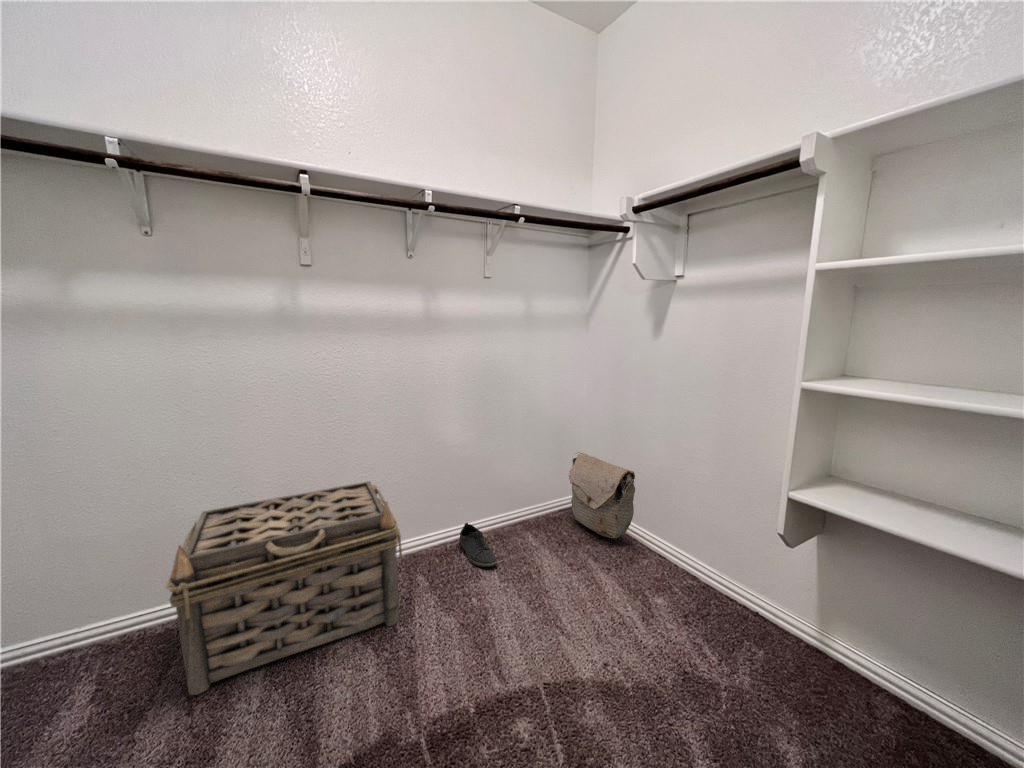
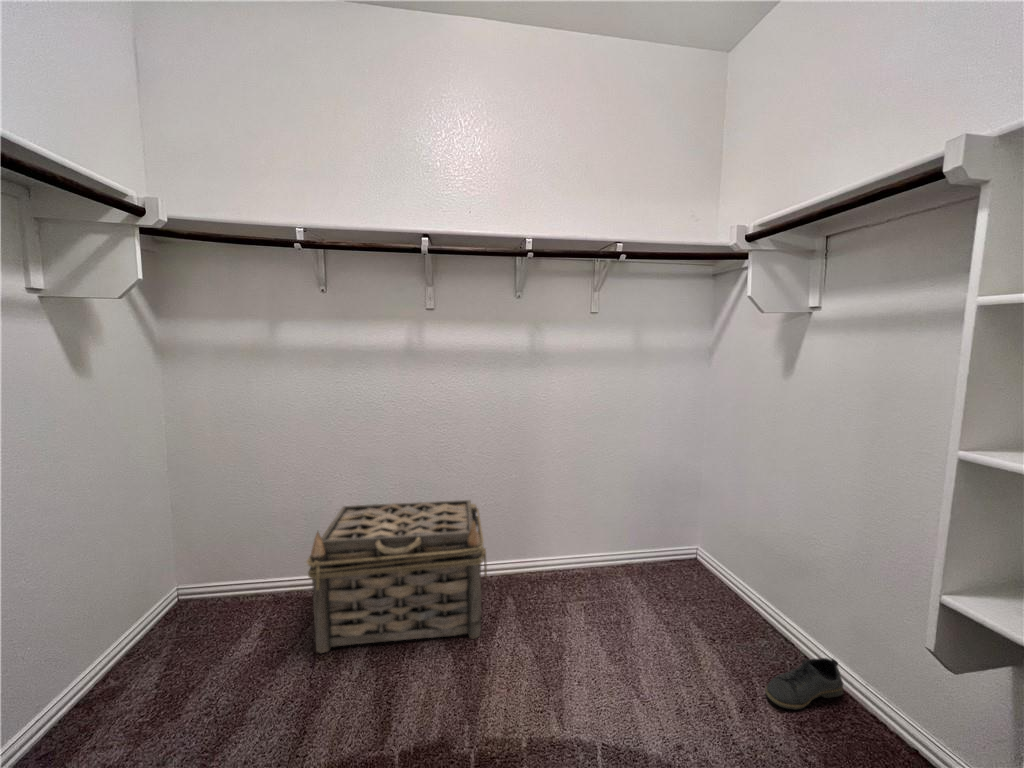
bag: present [569,452,635,538] -> none [676,497,755,605]
shoe: present [459,523,497,567] -> present [765,658,843,709]

